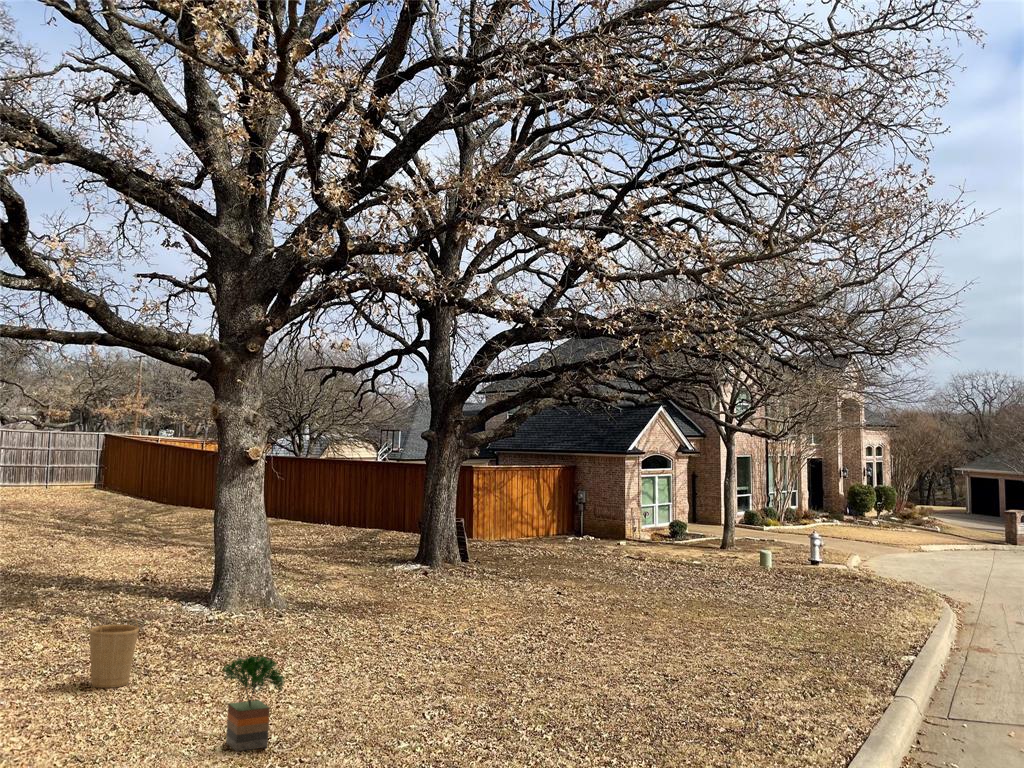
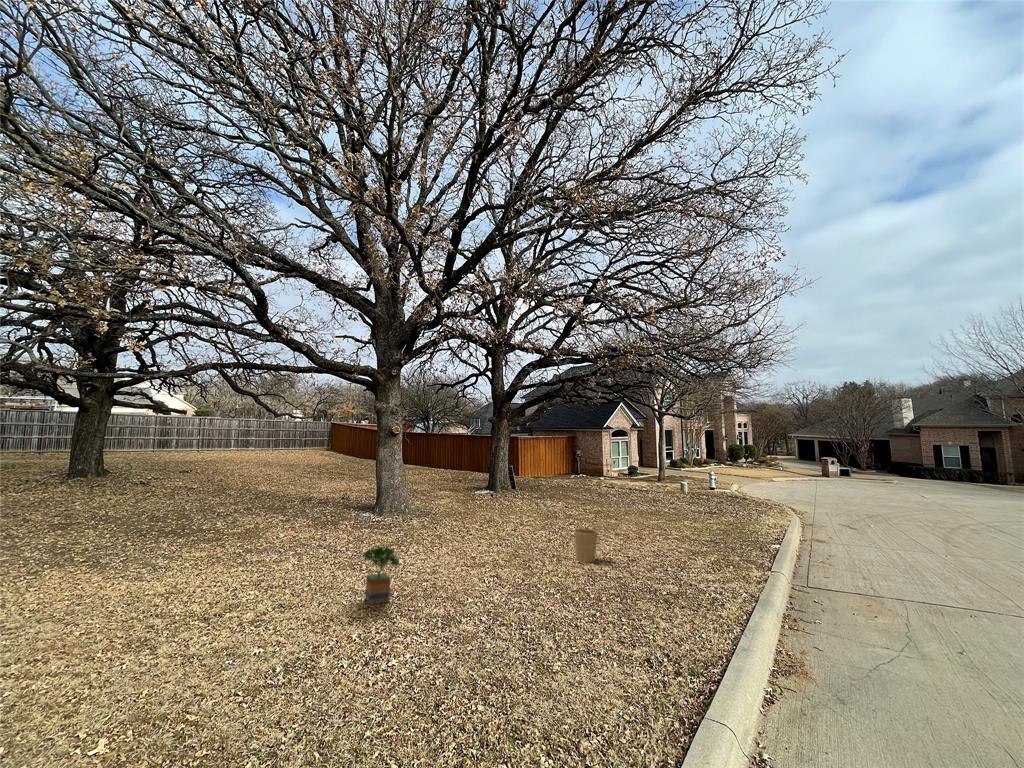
basket: present [89,616,139,688] -> present [574,528,598,563]

